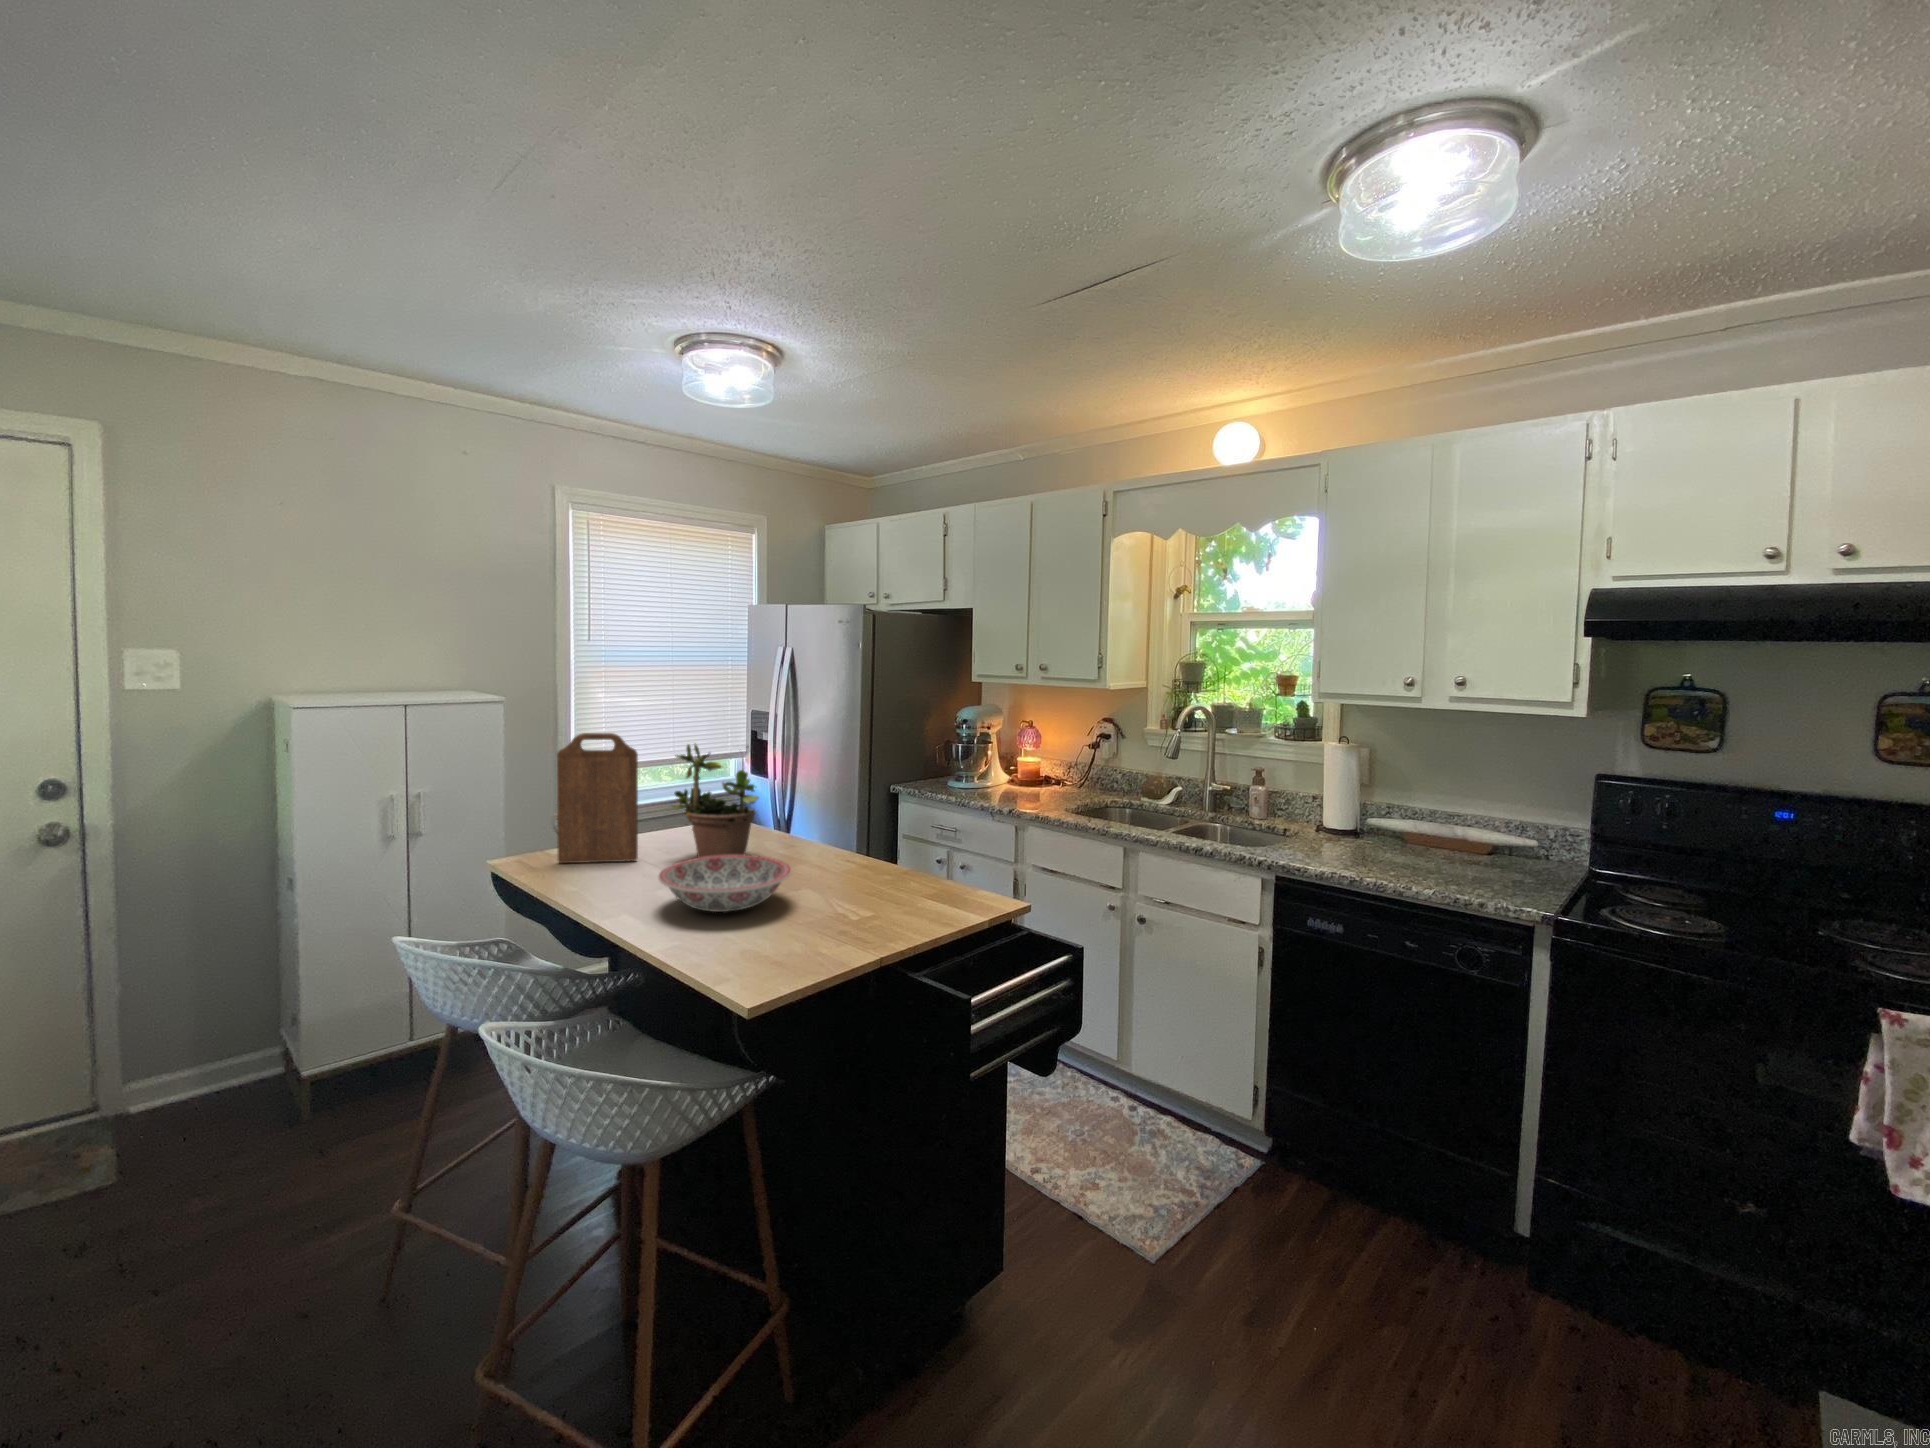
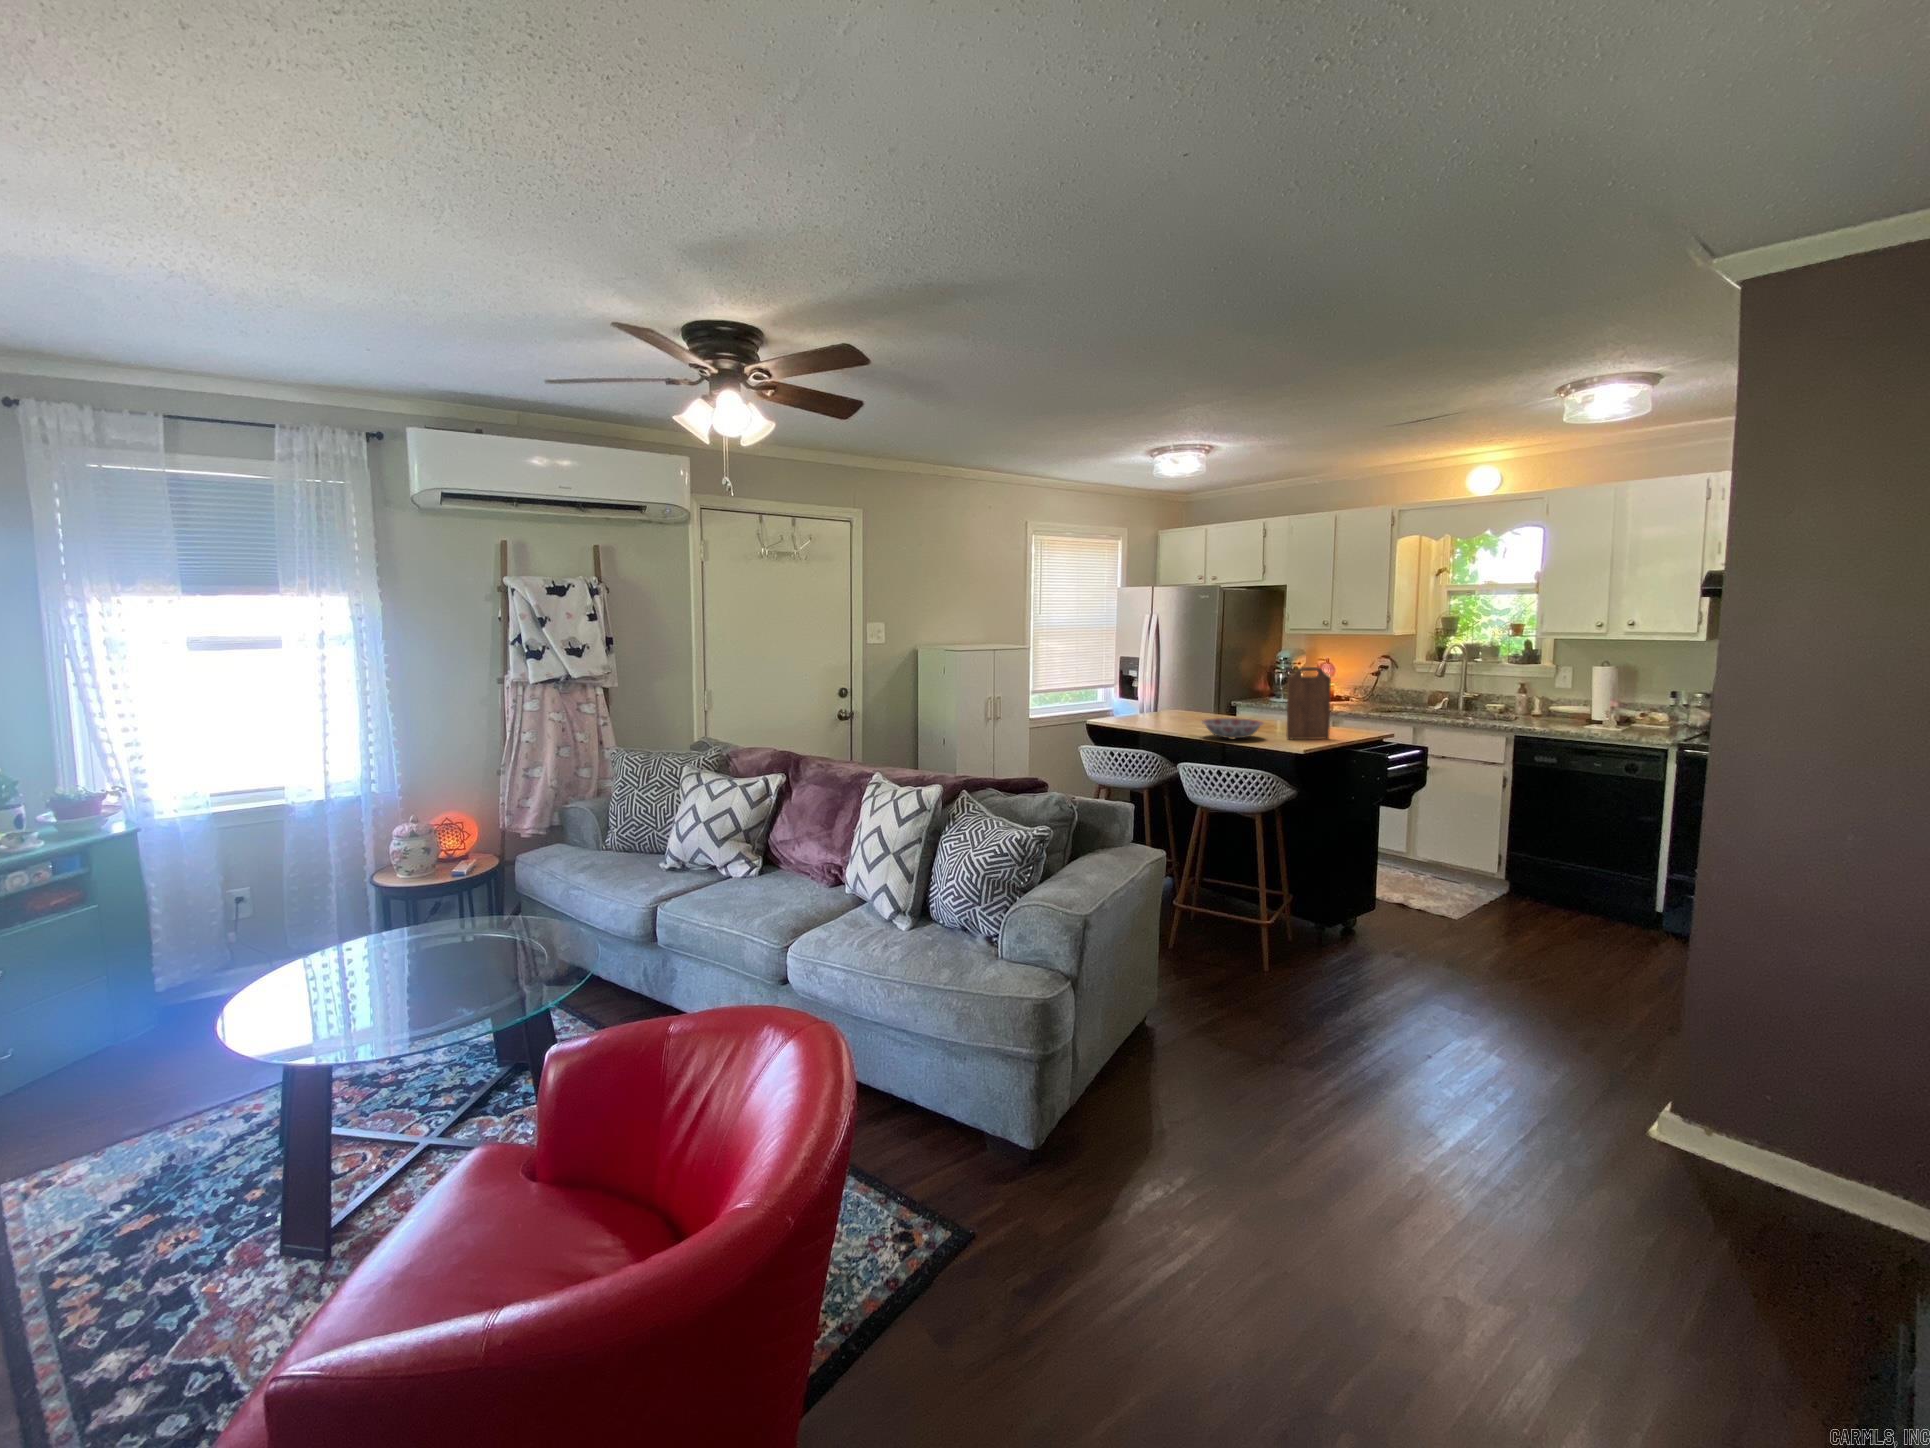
cutting board: present [557,733,638,863] -> present [1287,667,1331,739]
potted plant: present [671,743,759,858] -> none [1171,663,1221,728]

